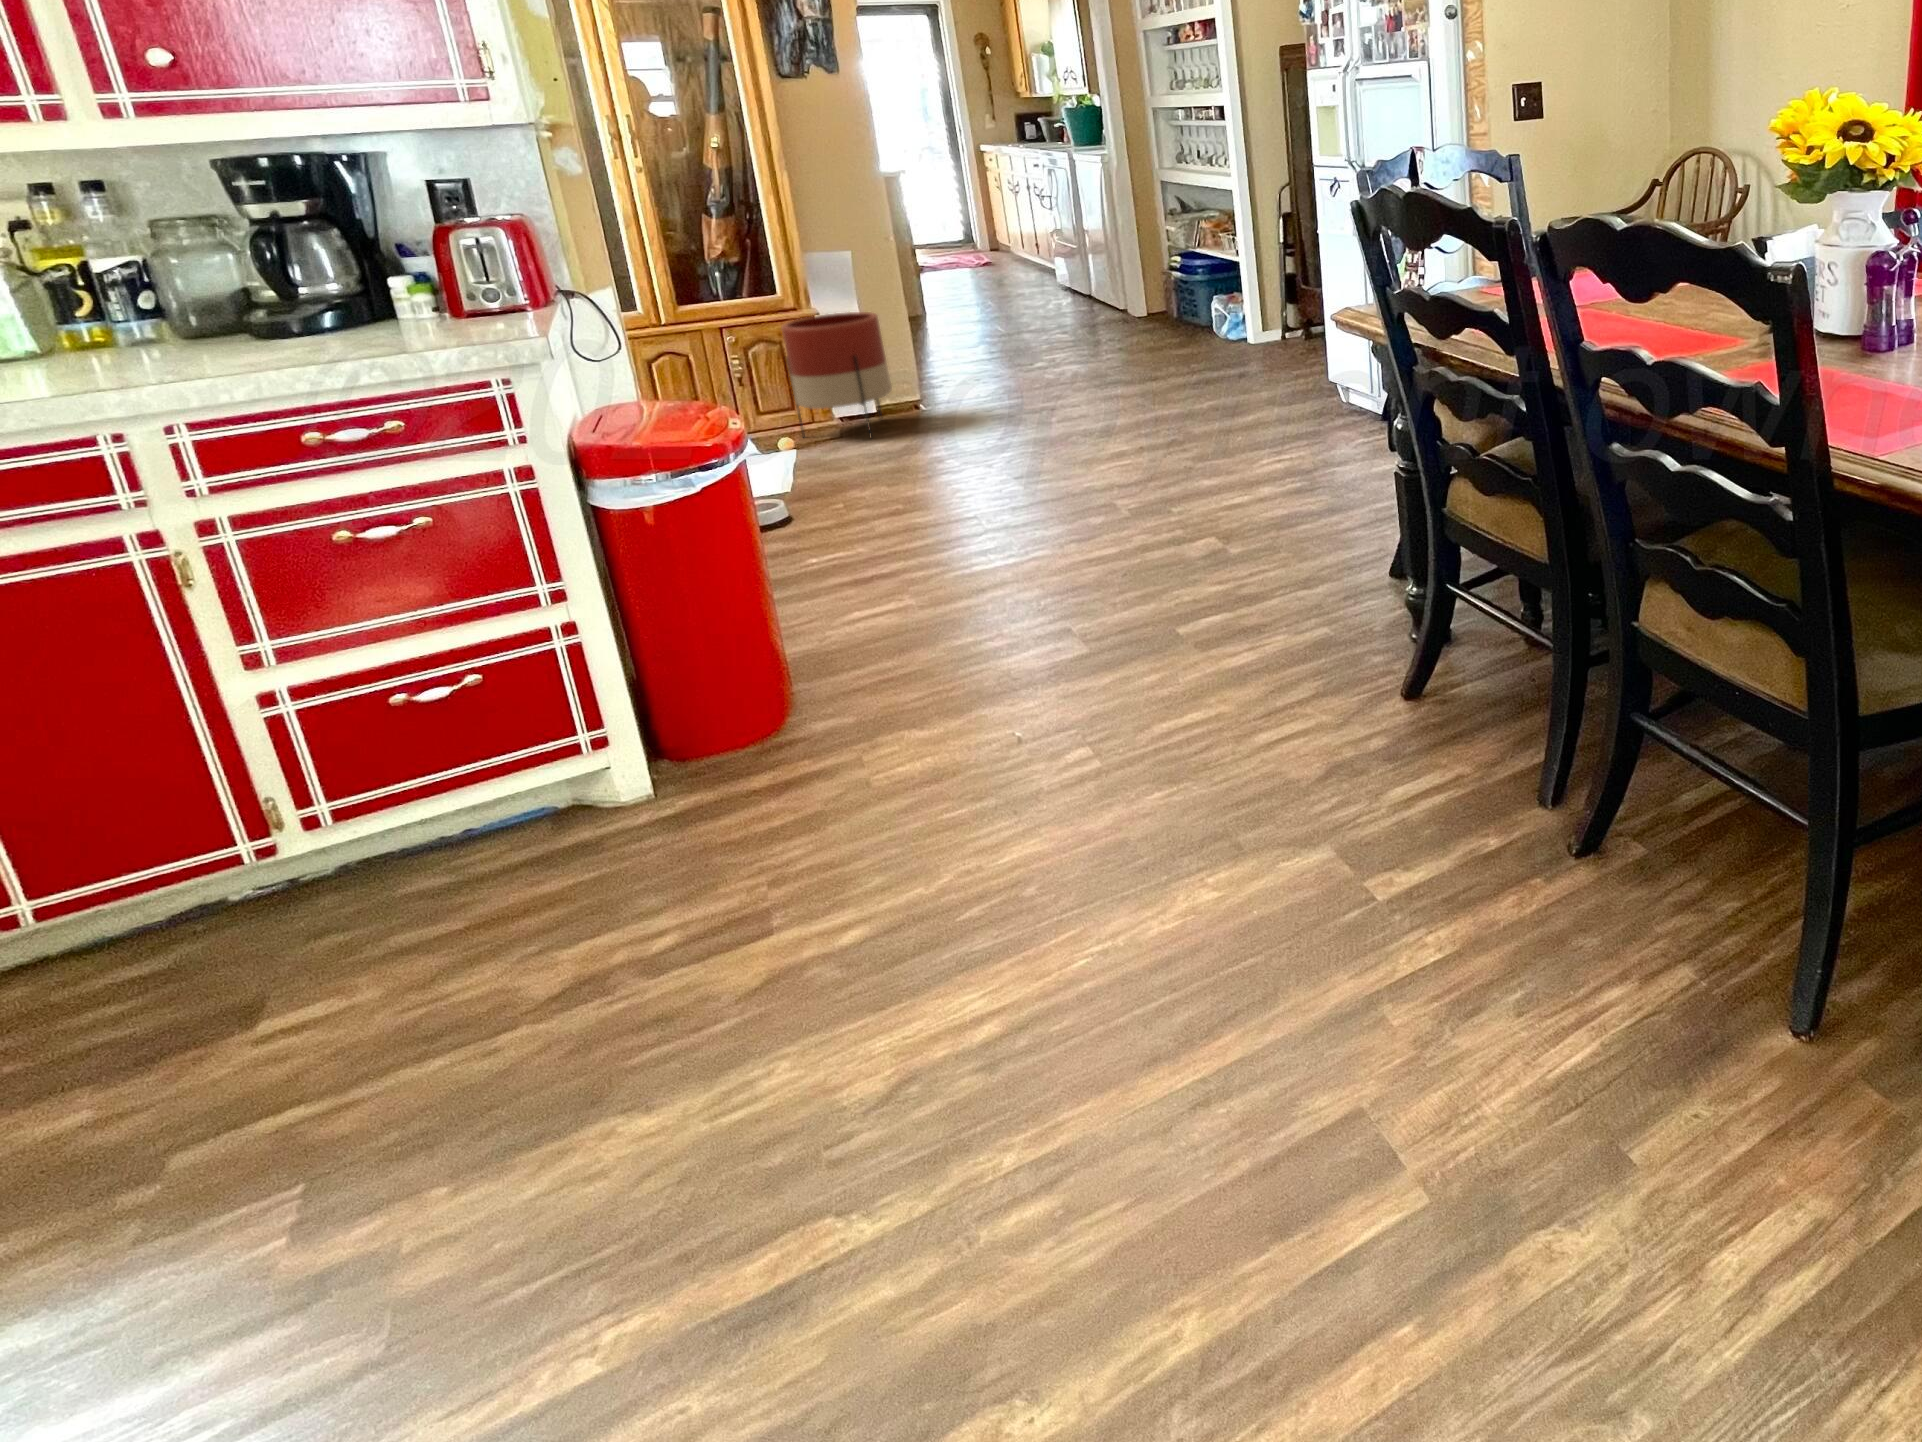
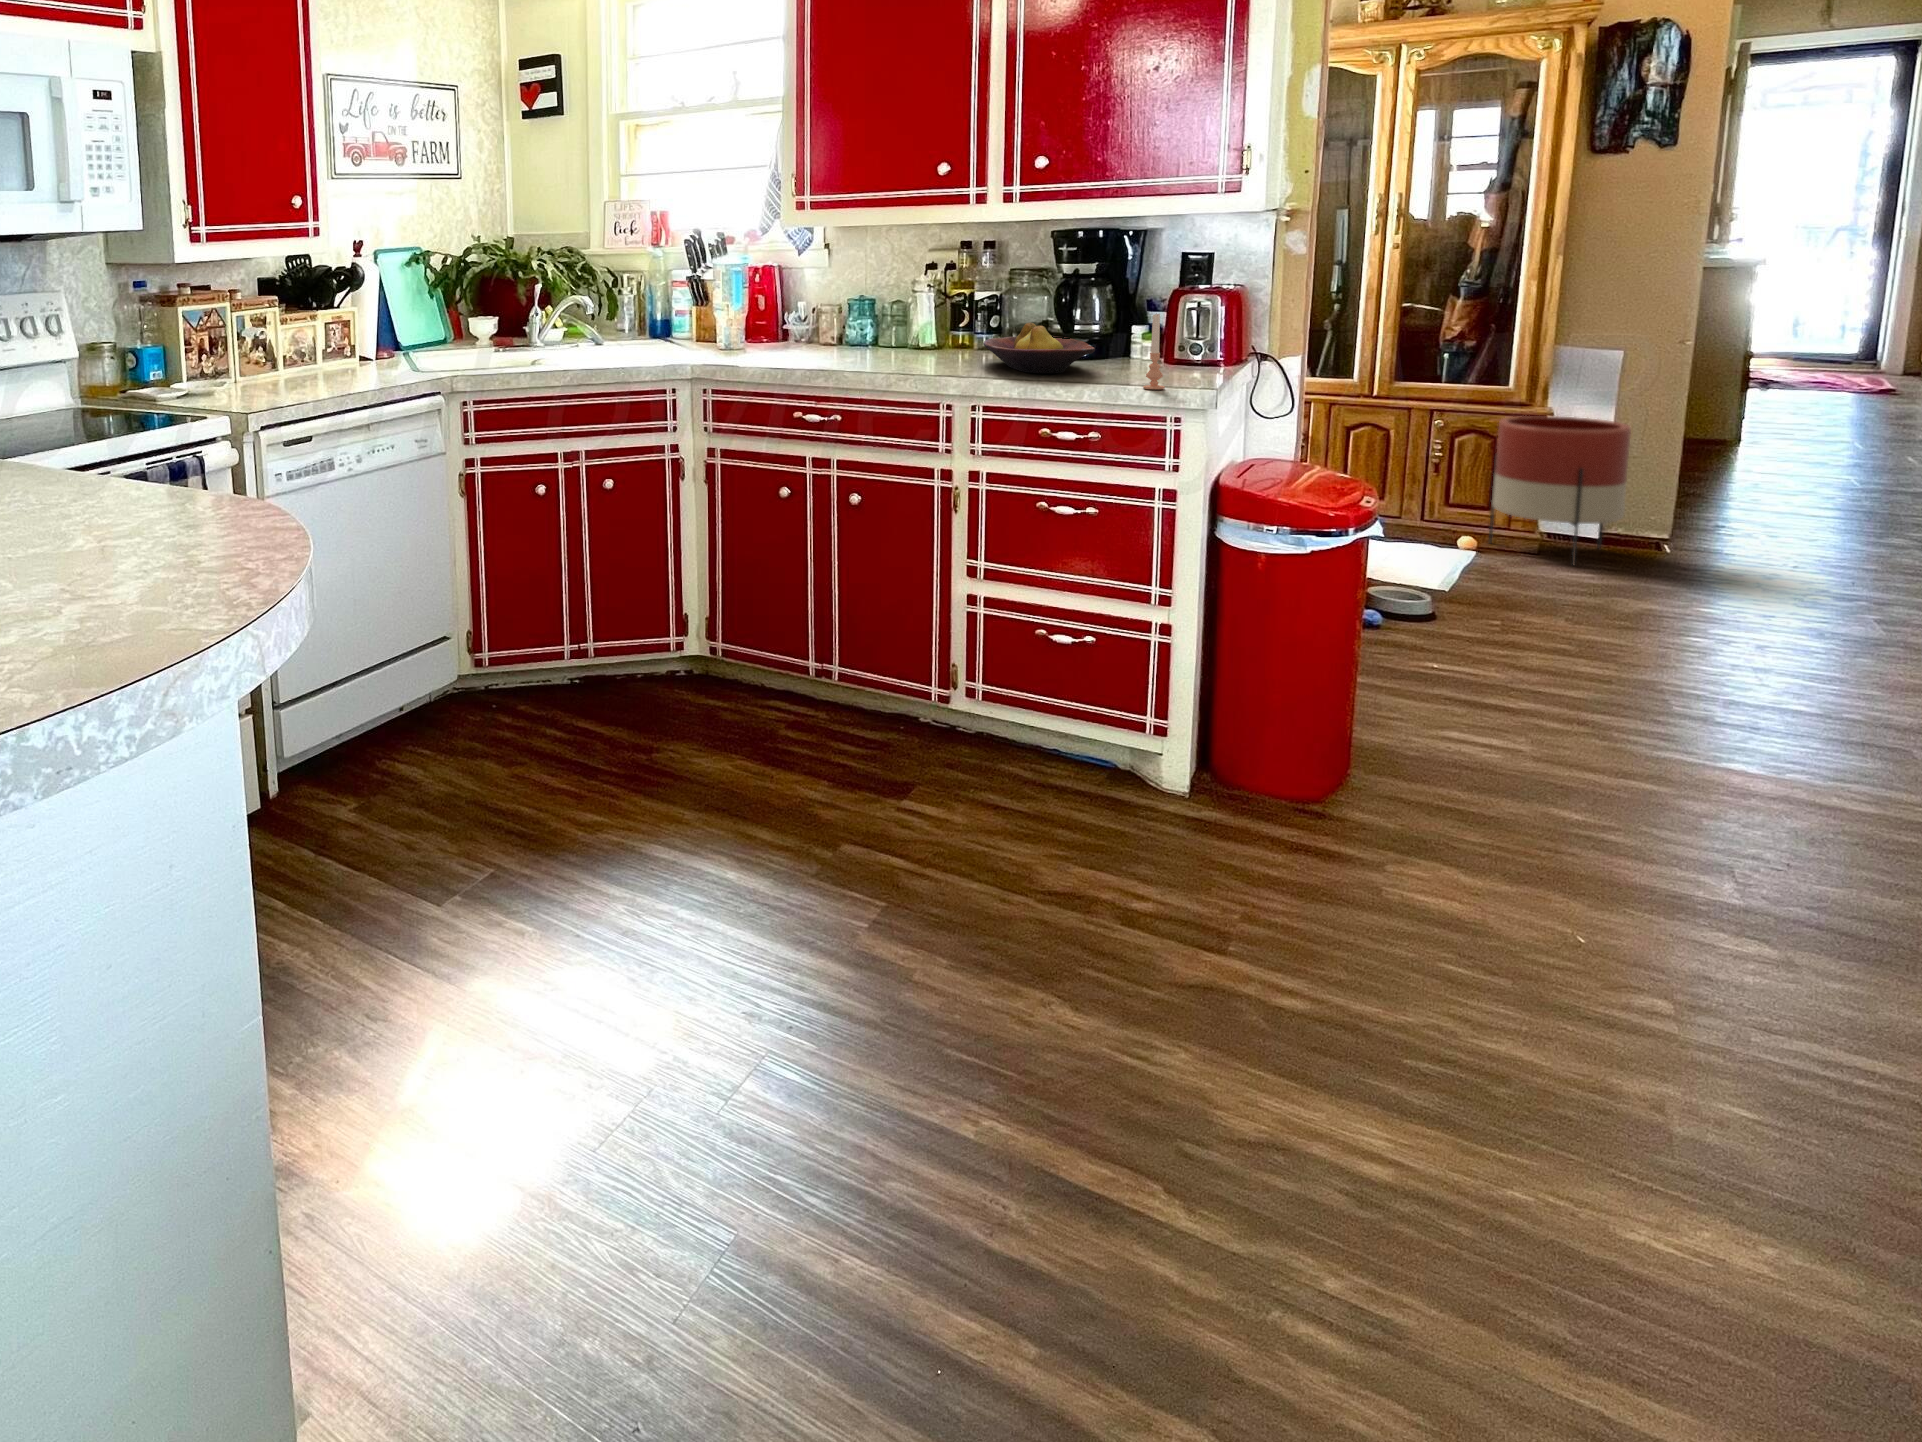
candle: none [429,258,475,355] -> present [1143,314,1165,389]
fruit bowl: none [138,293,348,363] -> present [983,323,1095,373]

